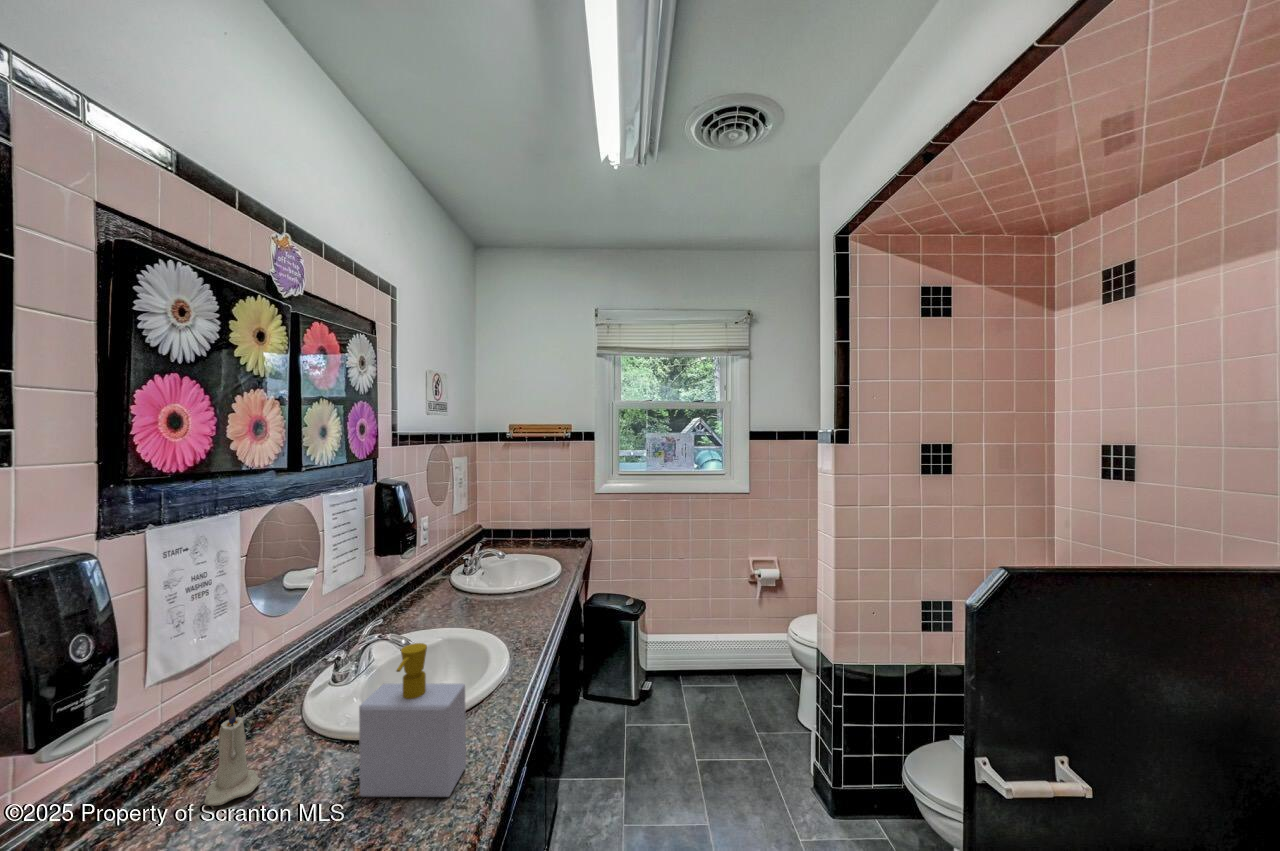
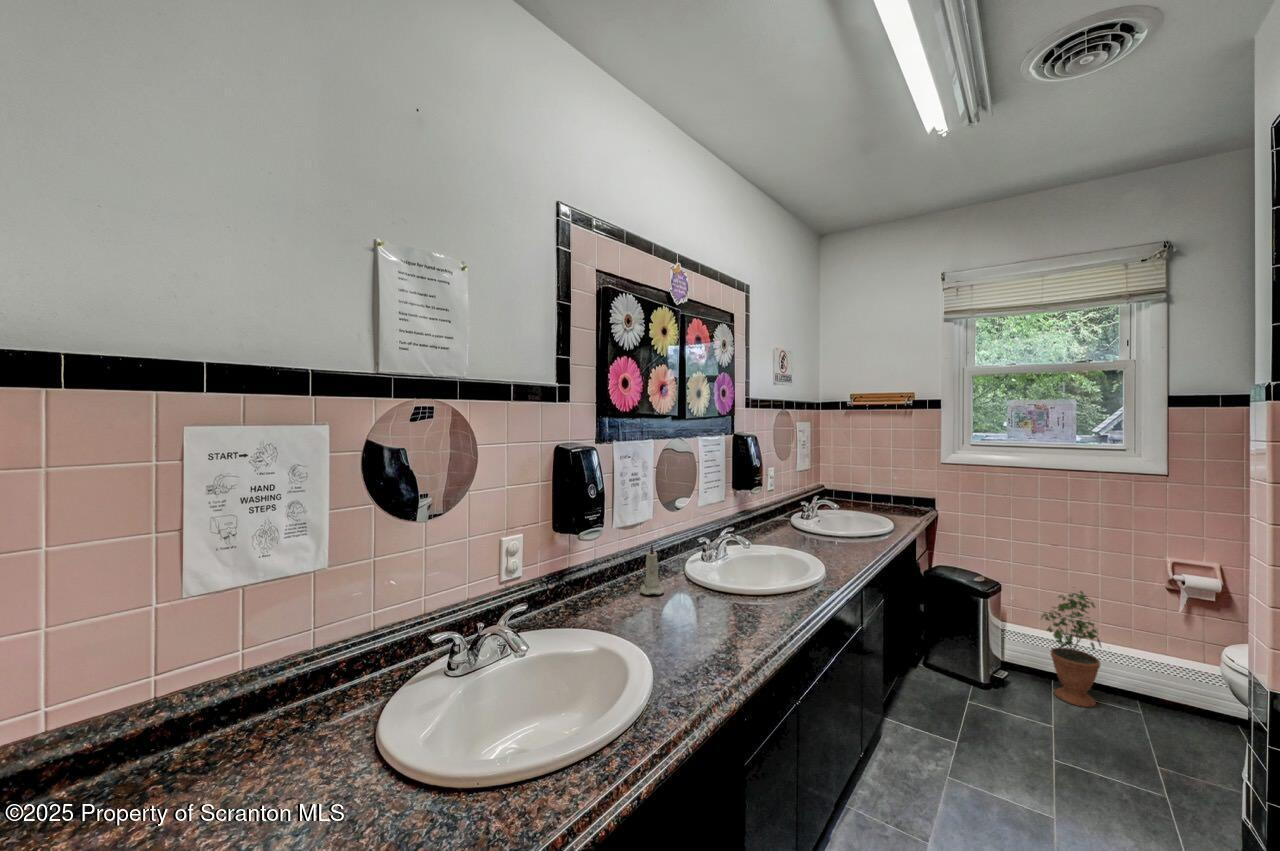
potted plant: none [675,593,716,697] -> present [1042,591,1101,707]
soap bottle: present [359,643,466,797] -> none [715,525,781,627]

